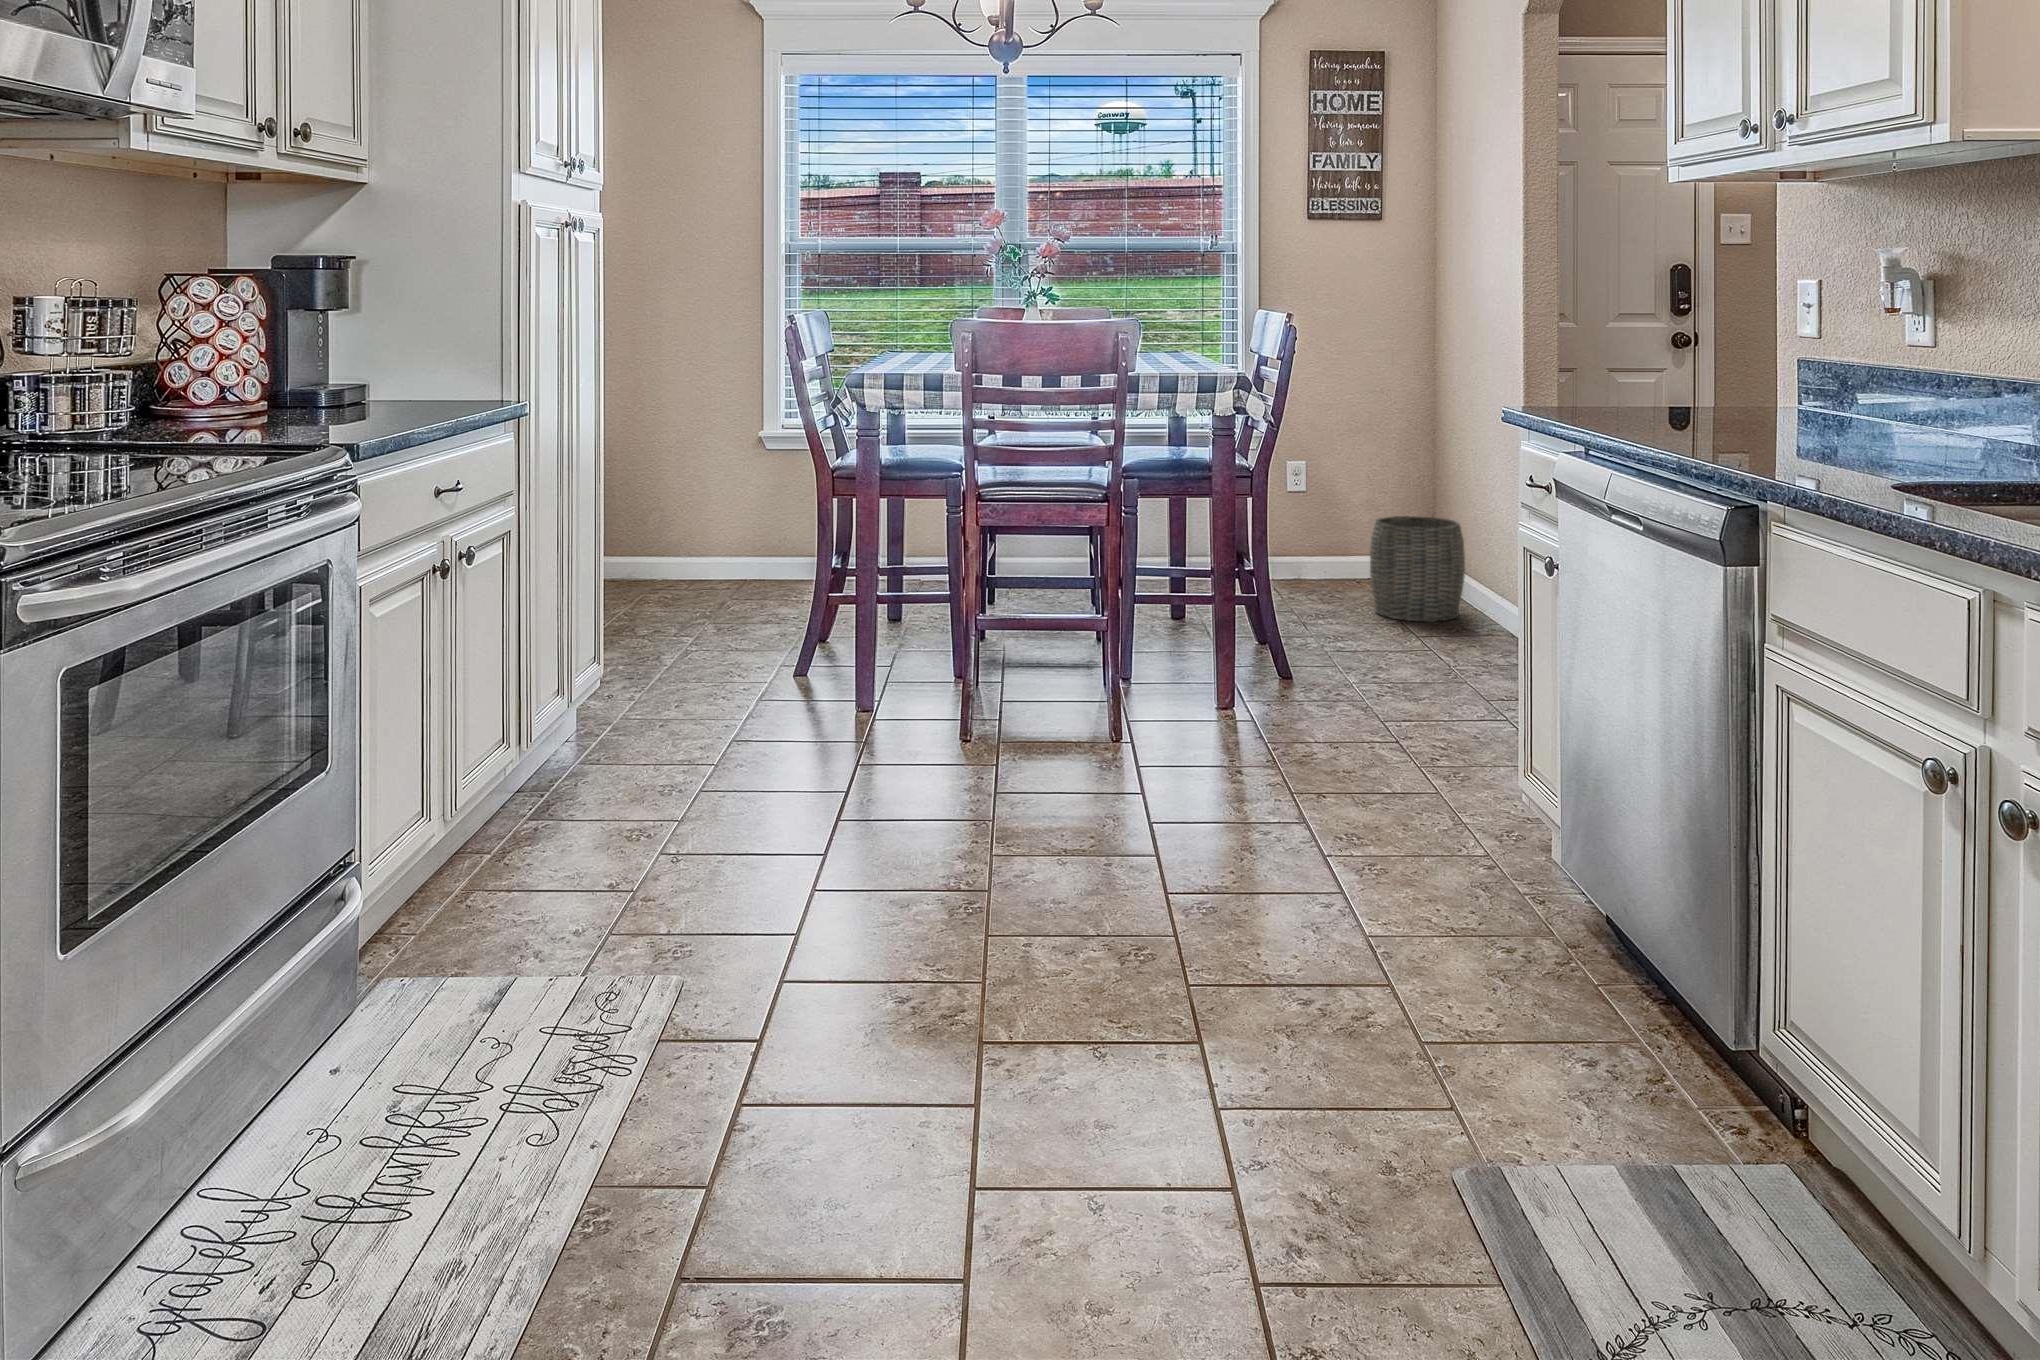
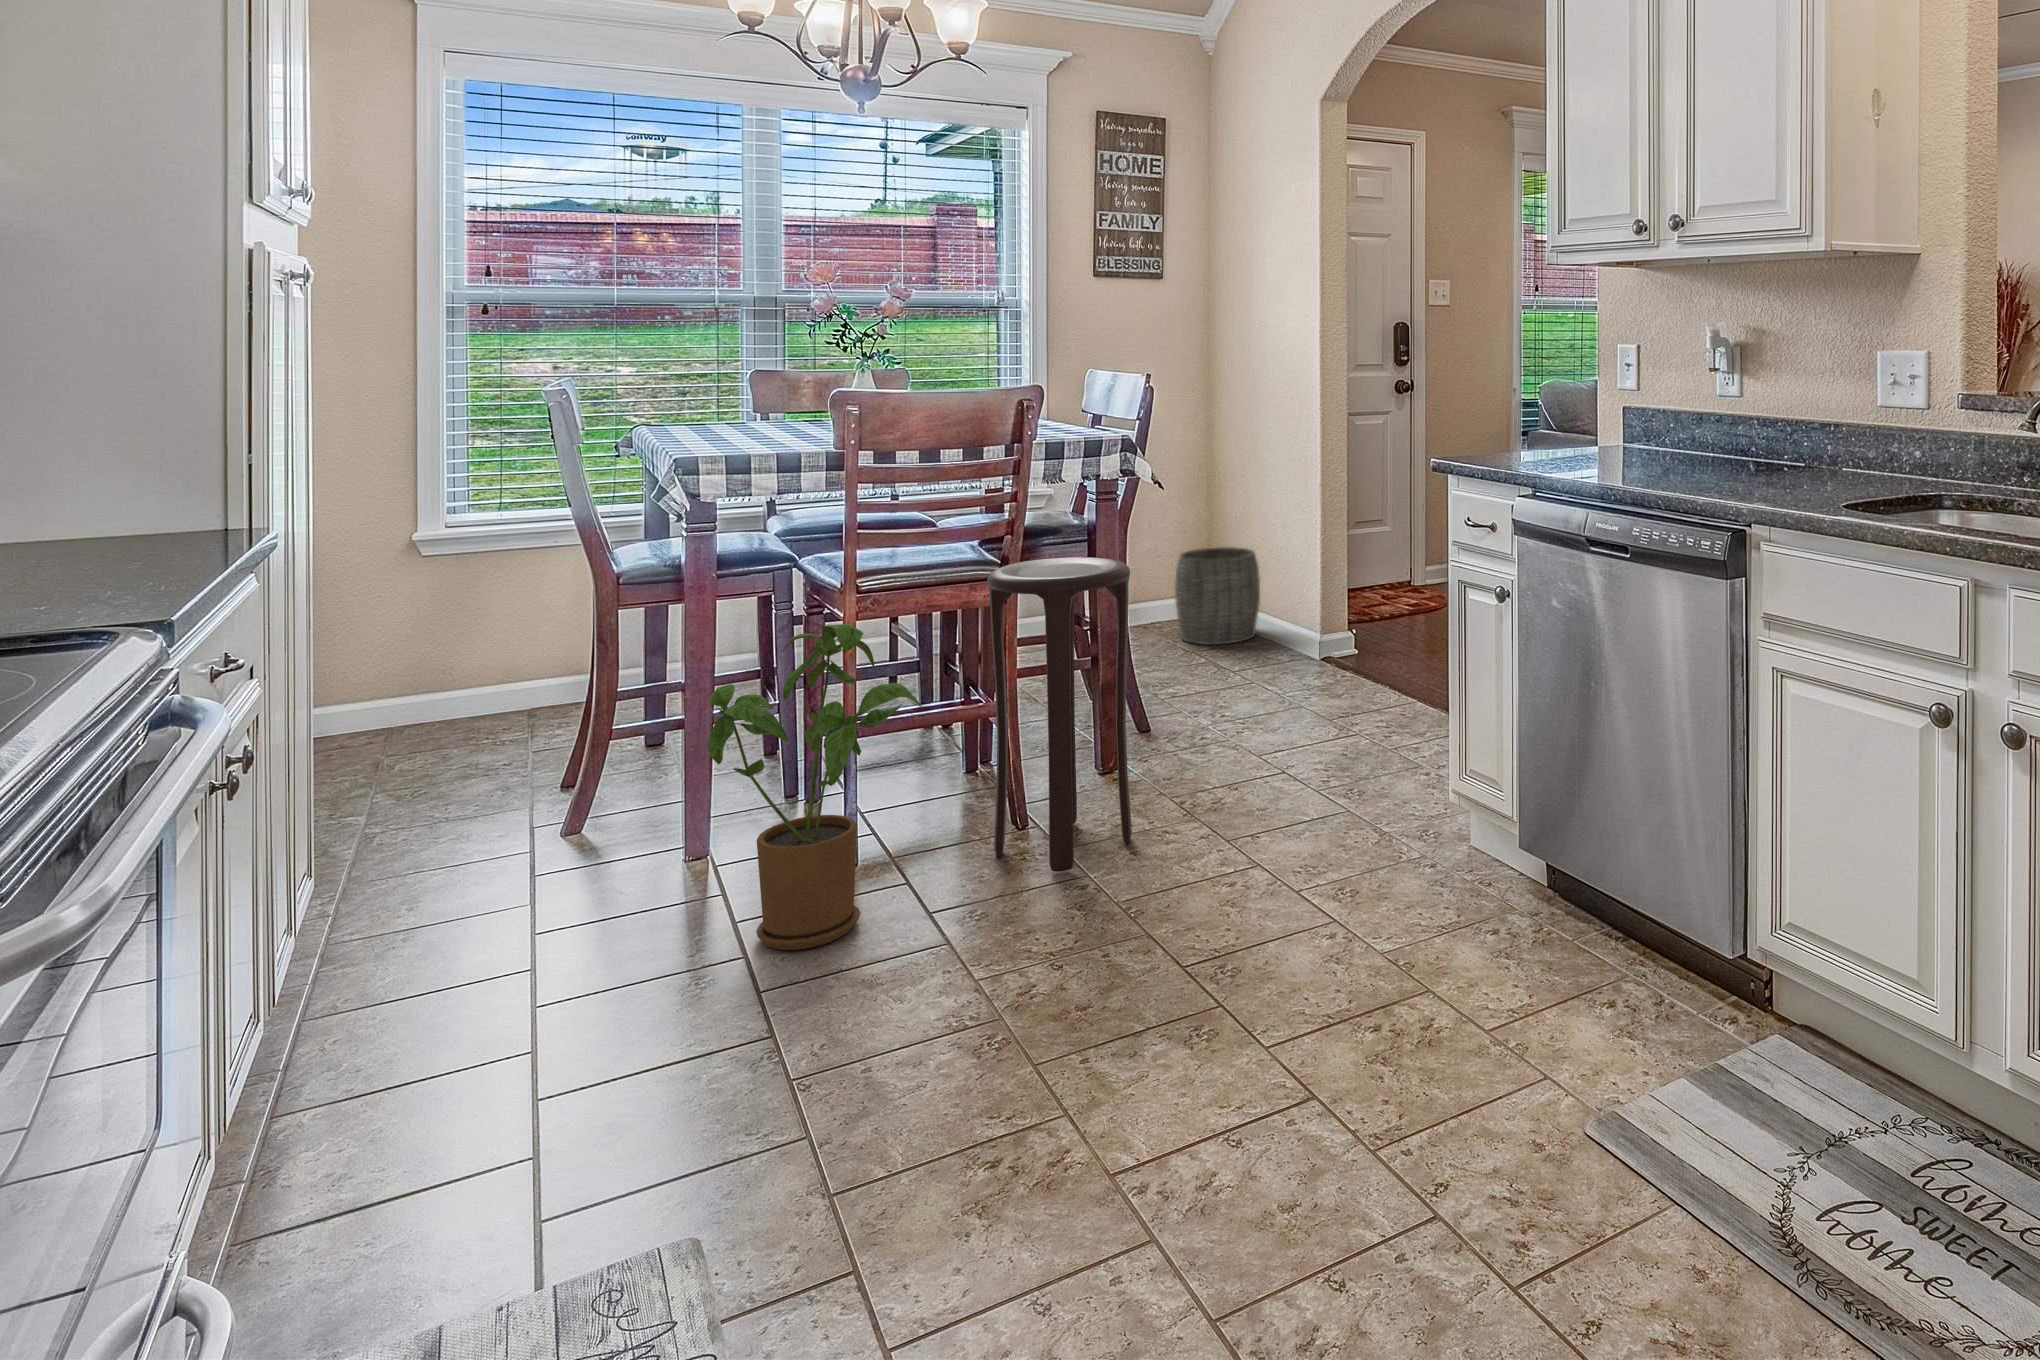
stool: none [1058,490,1196,797] -> present [987,557,1132,872]
house plant: none [800,525,972,810] -> present [707,624,922,950]

